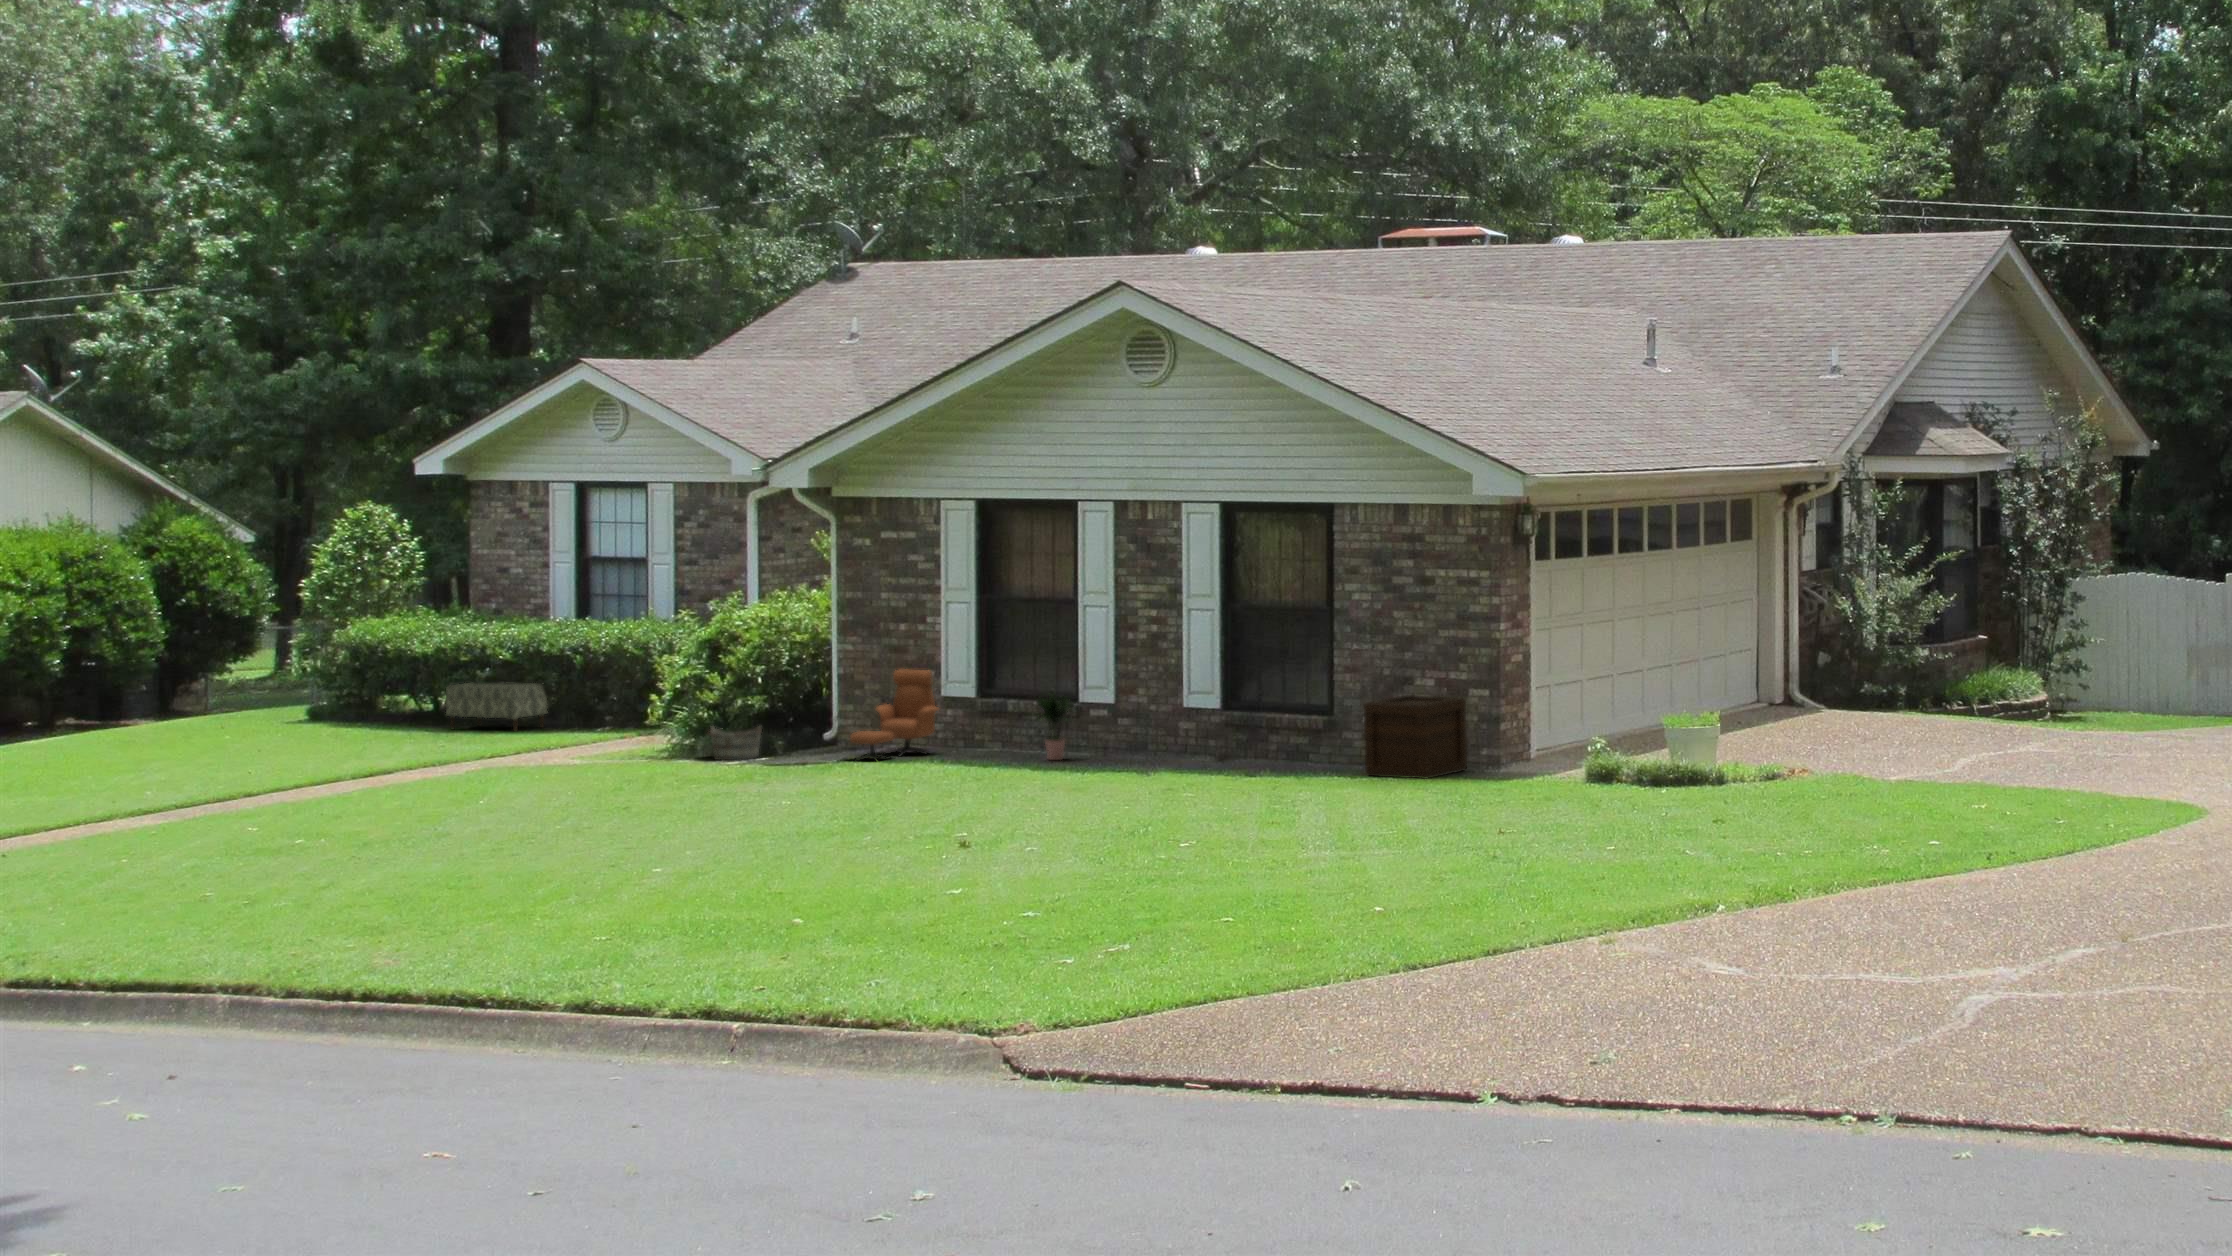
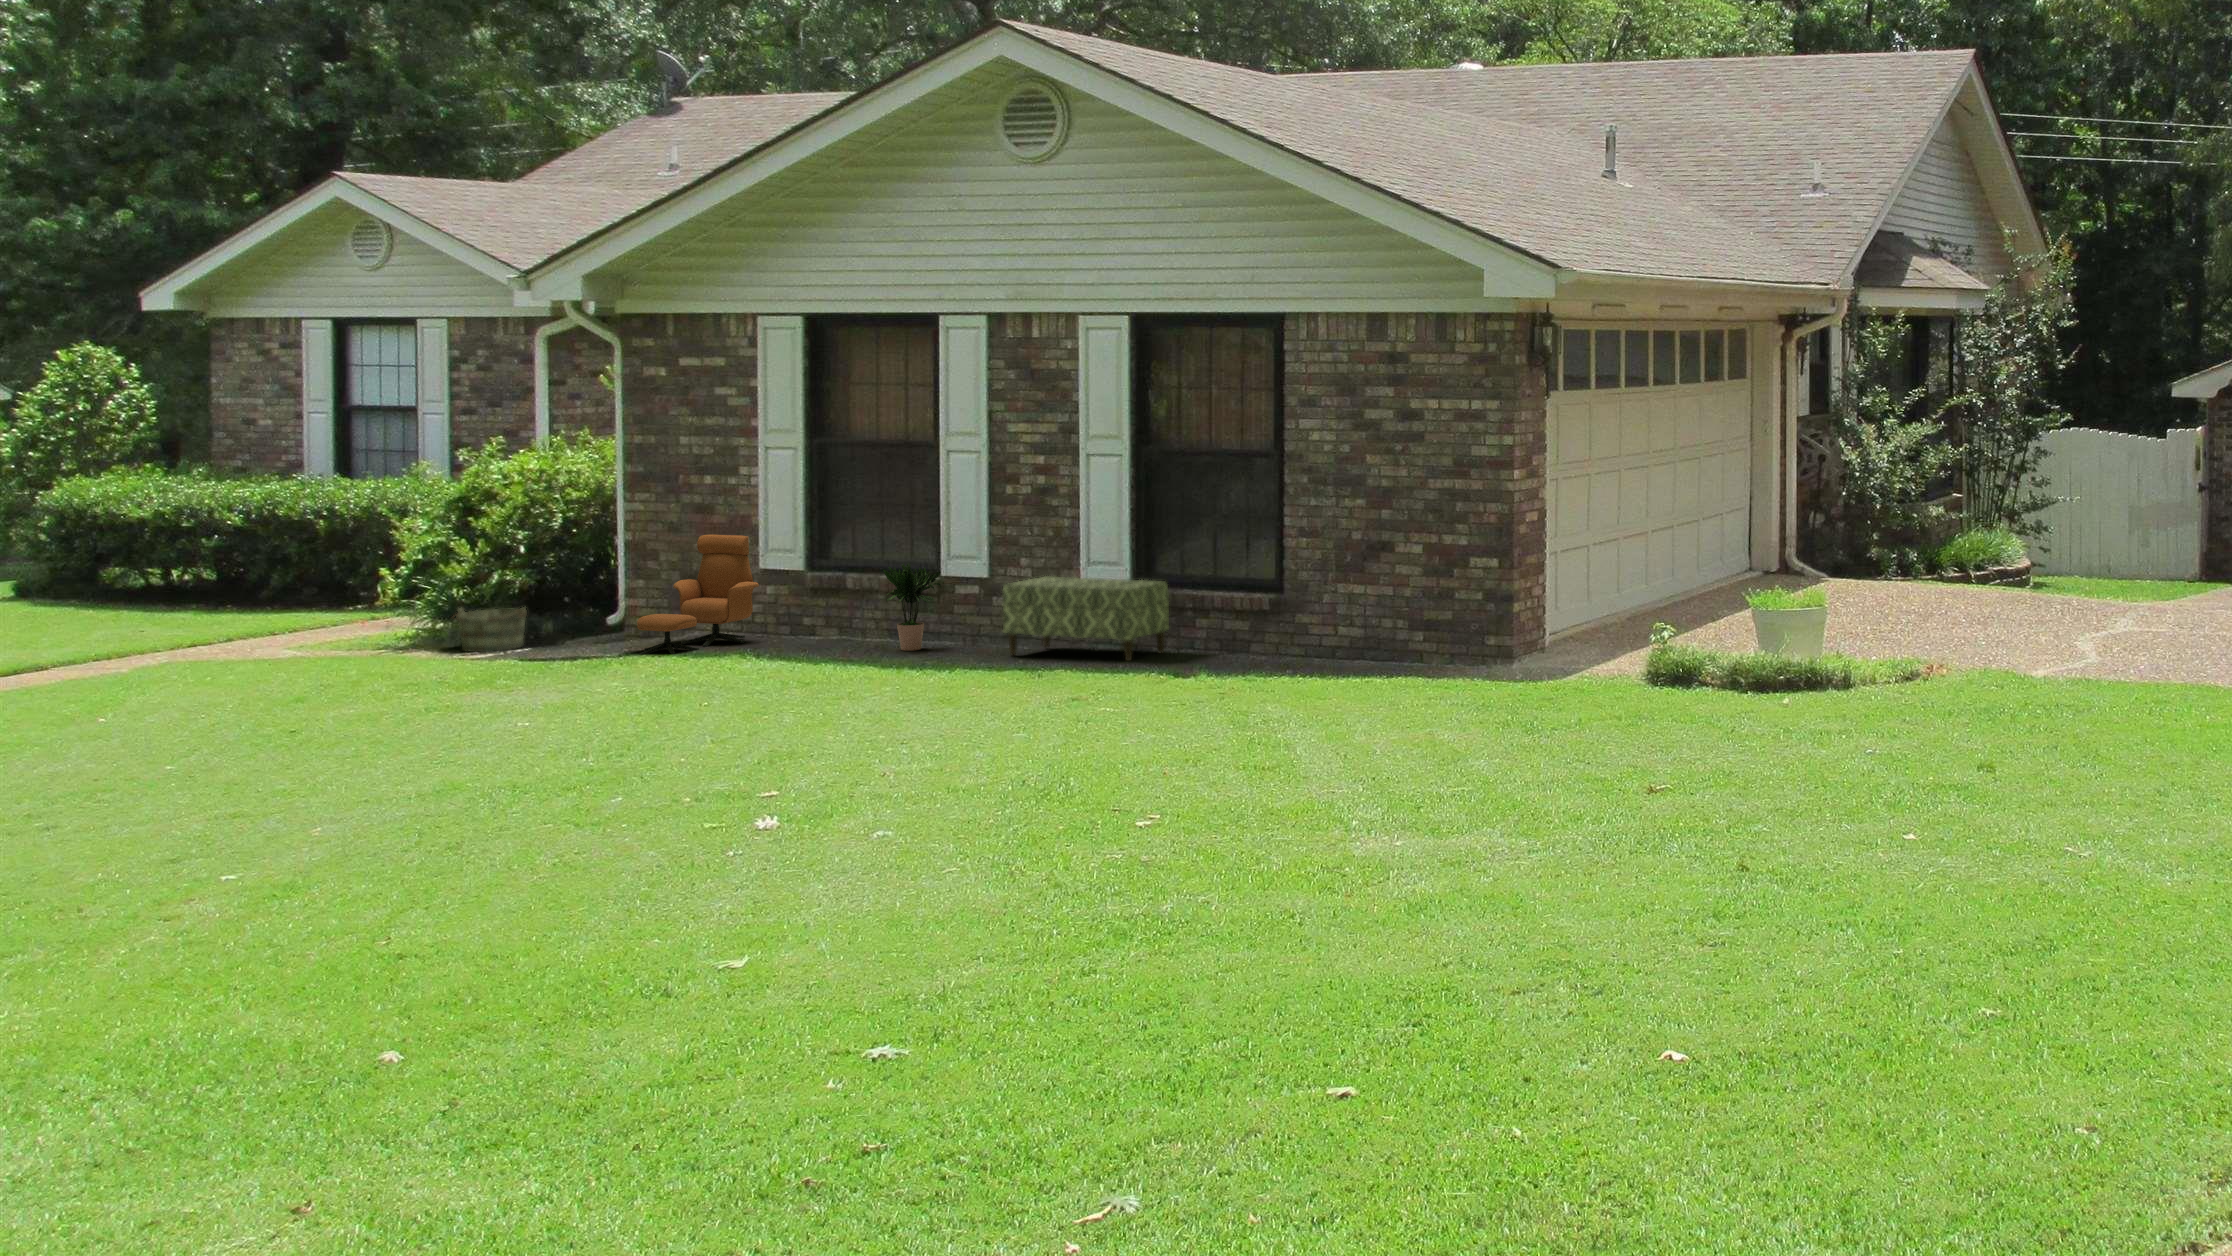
bench: present [446,682,548,731] -> present [1002,576,1169,661]
wooden crate: present [1364,695,1467,779] -> none [1335,564,1469,678]

